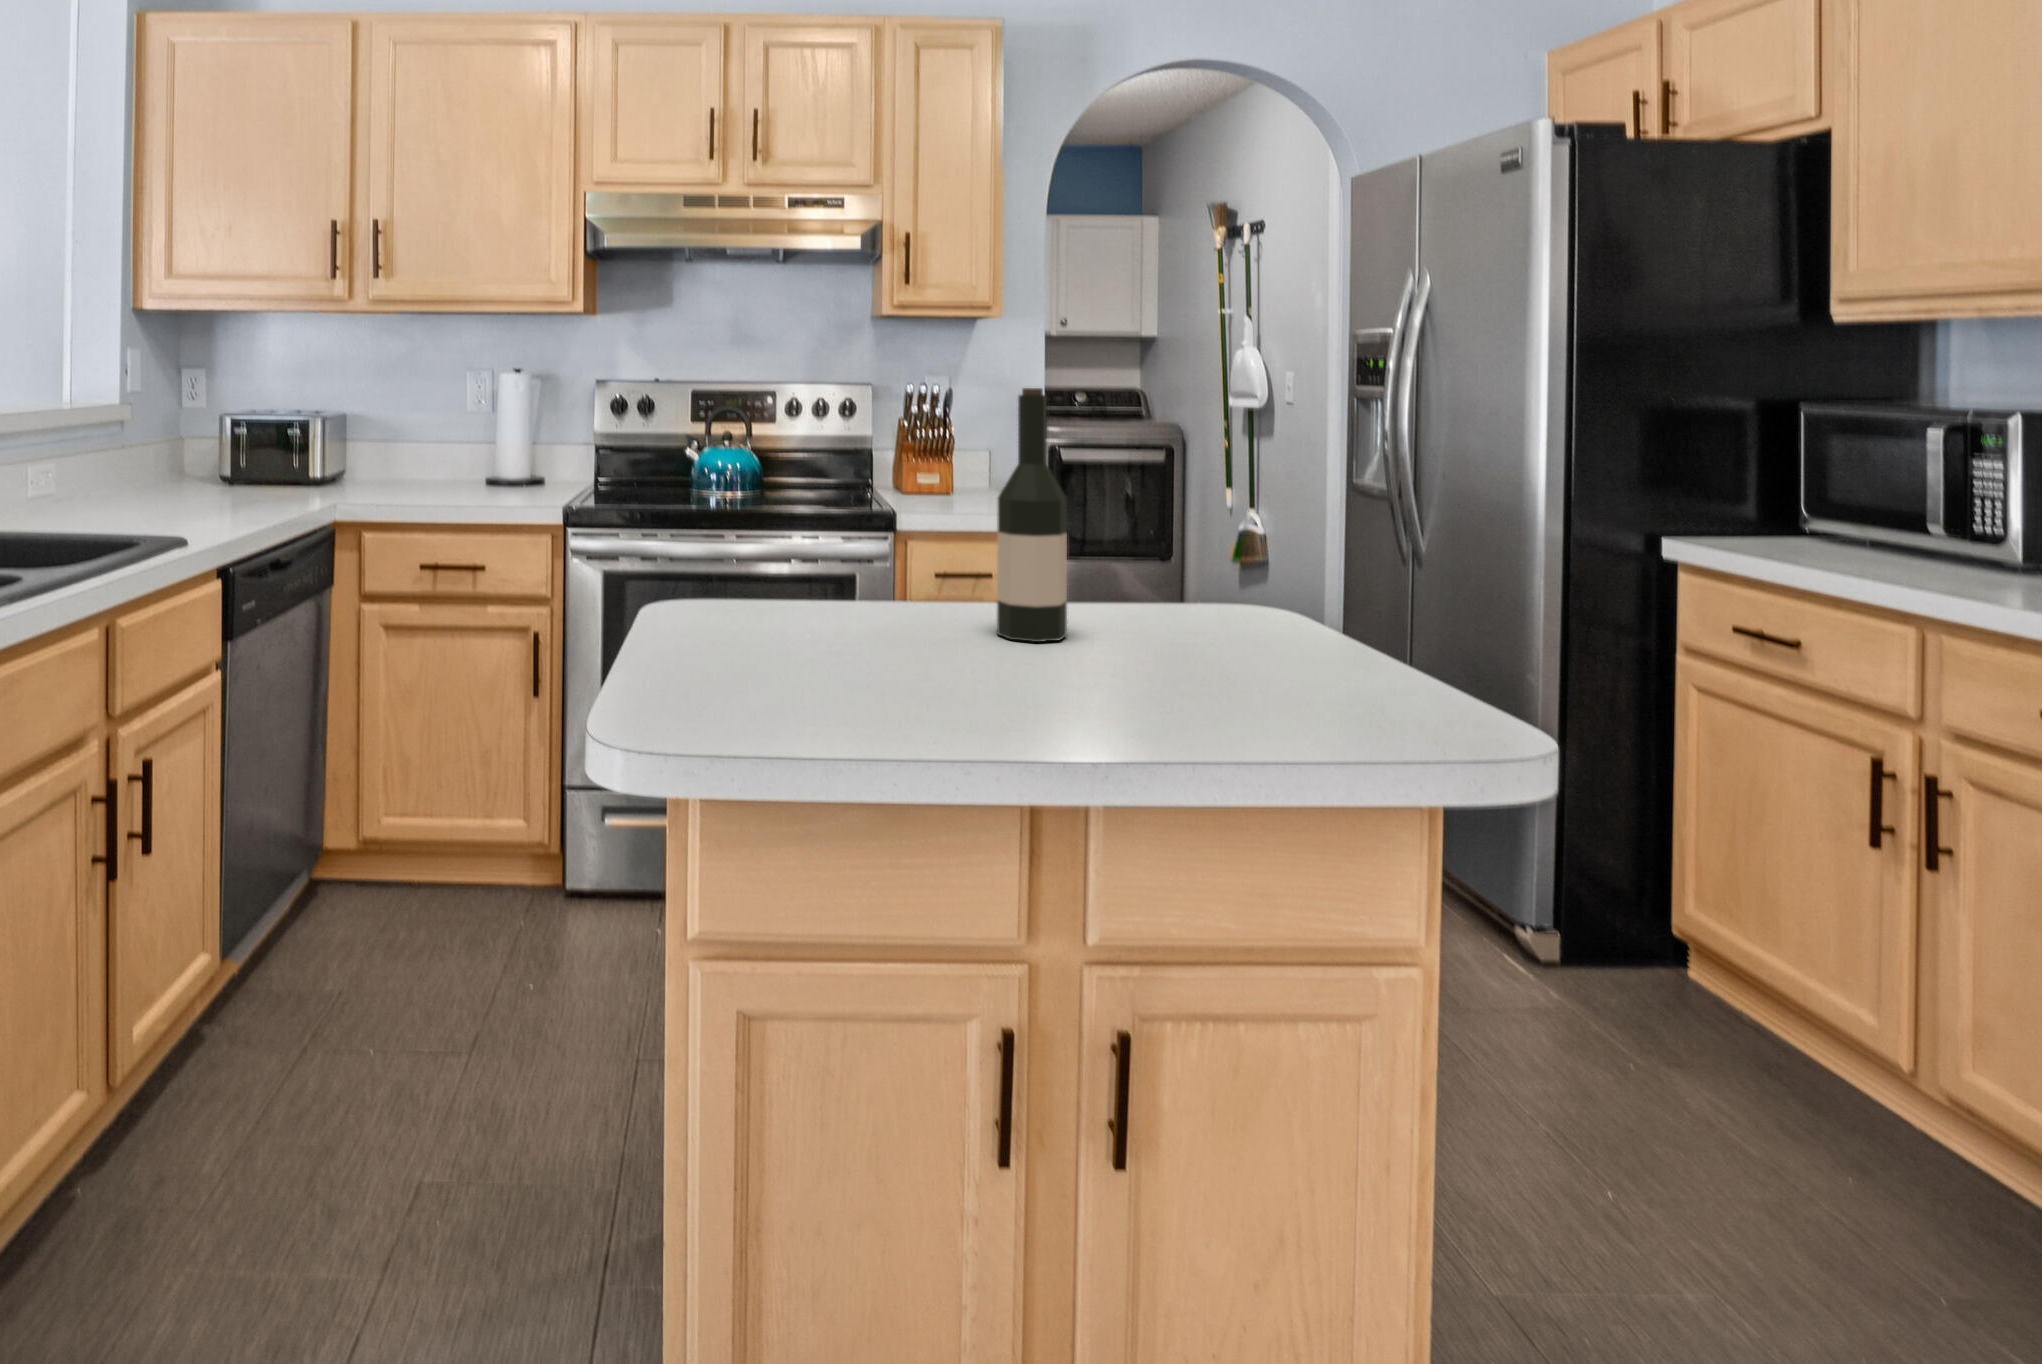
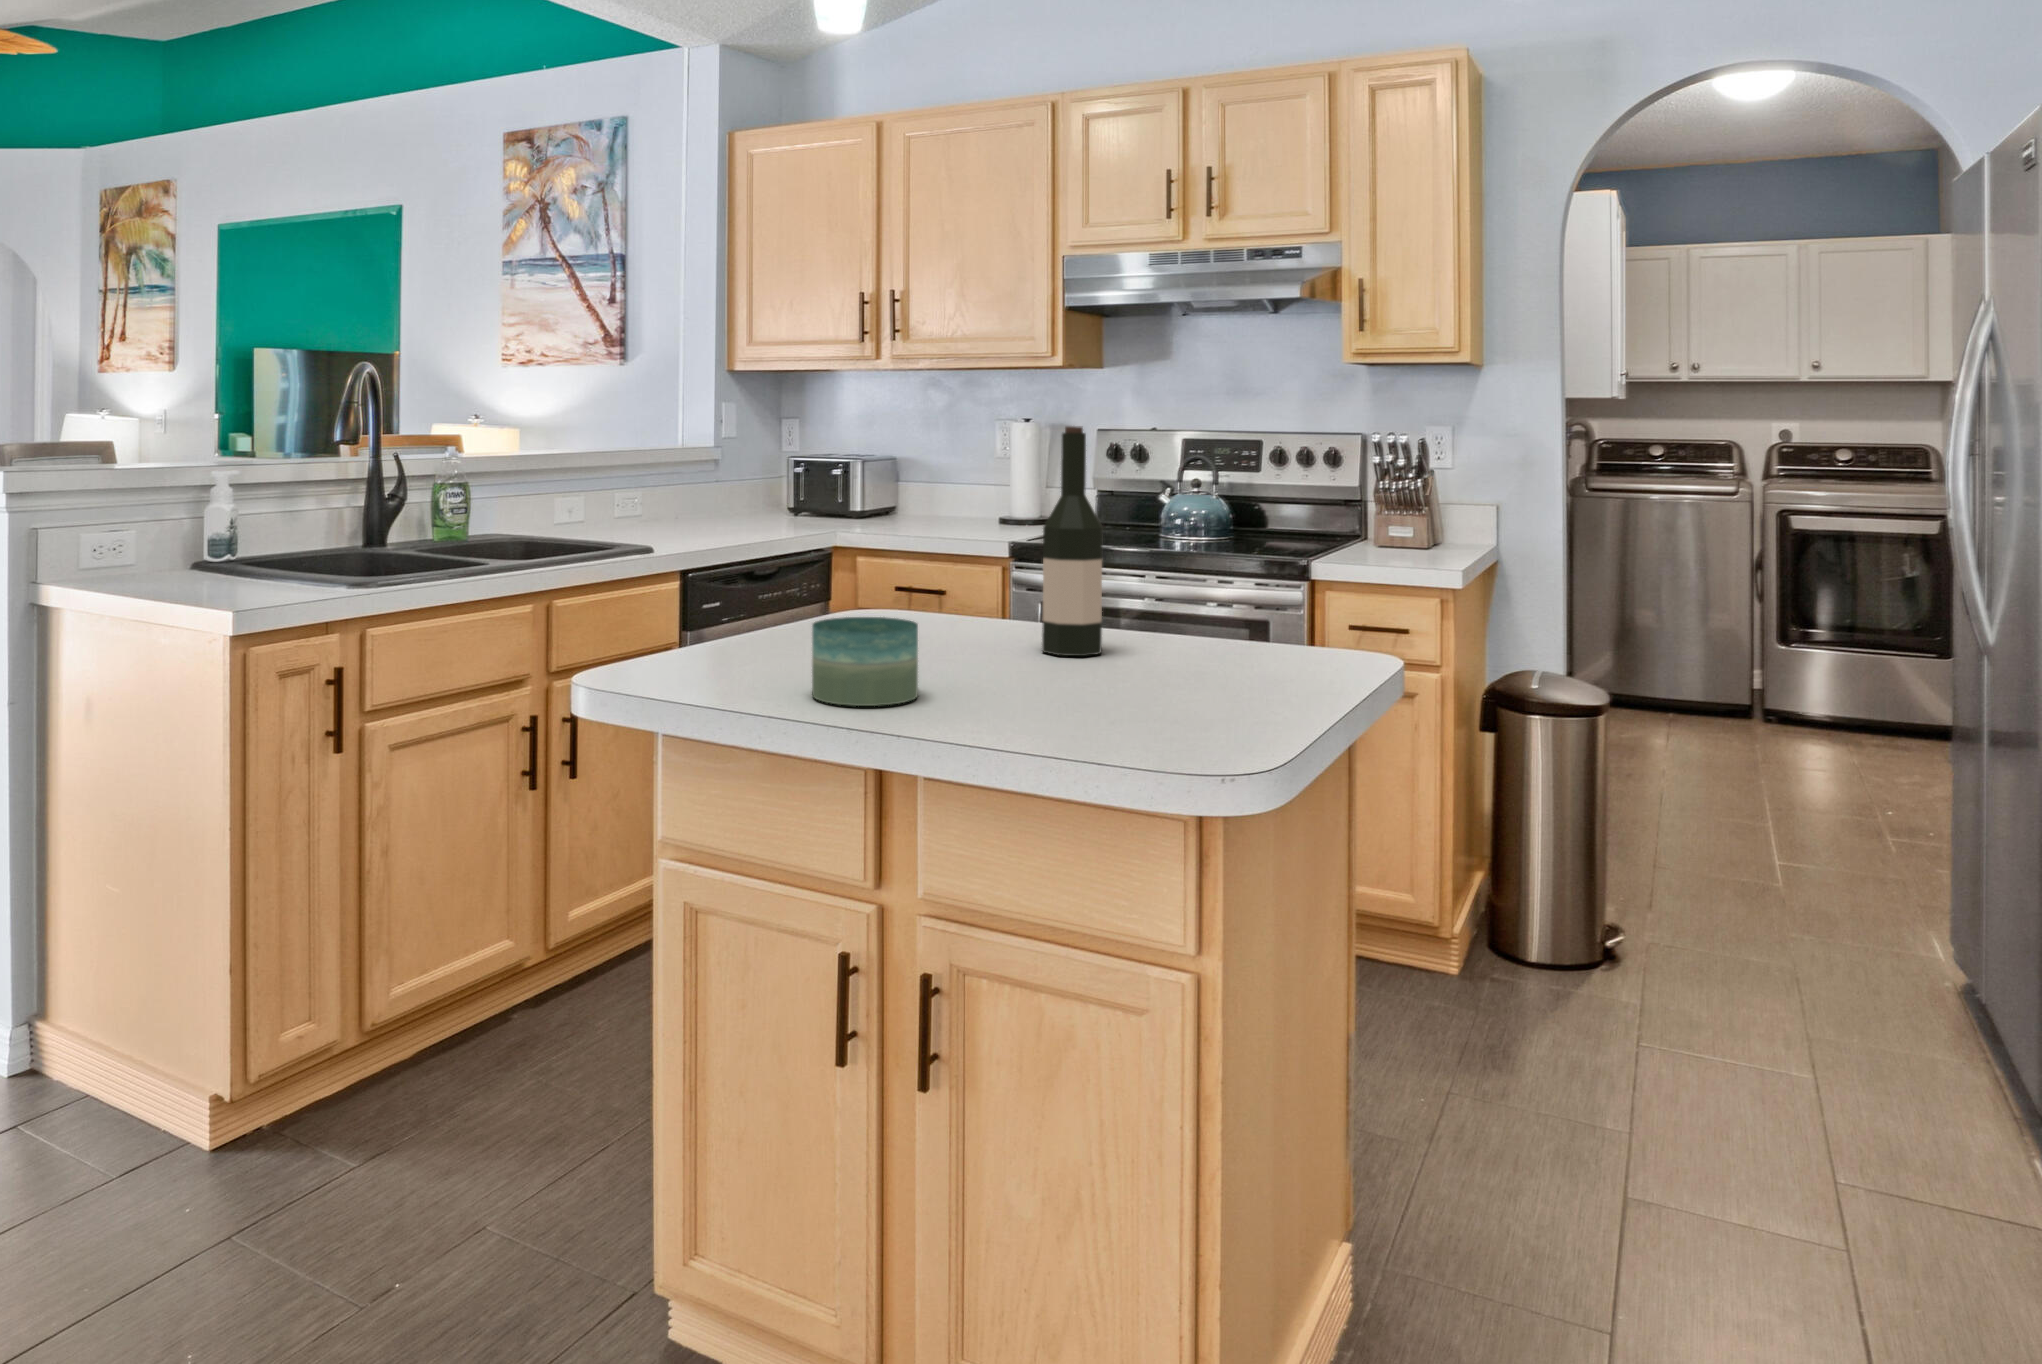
candle: none [942,619,1071,731] -> present [812,617,918,706]

